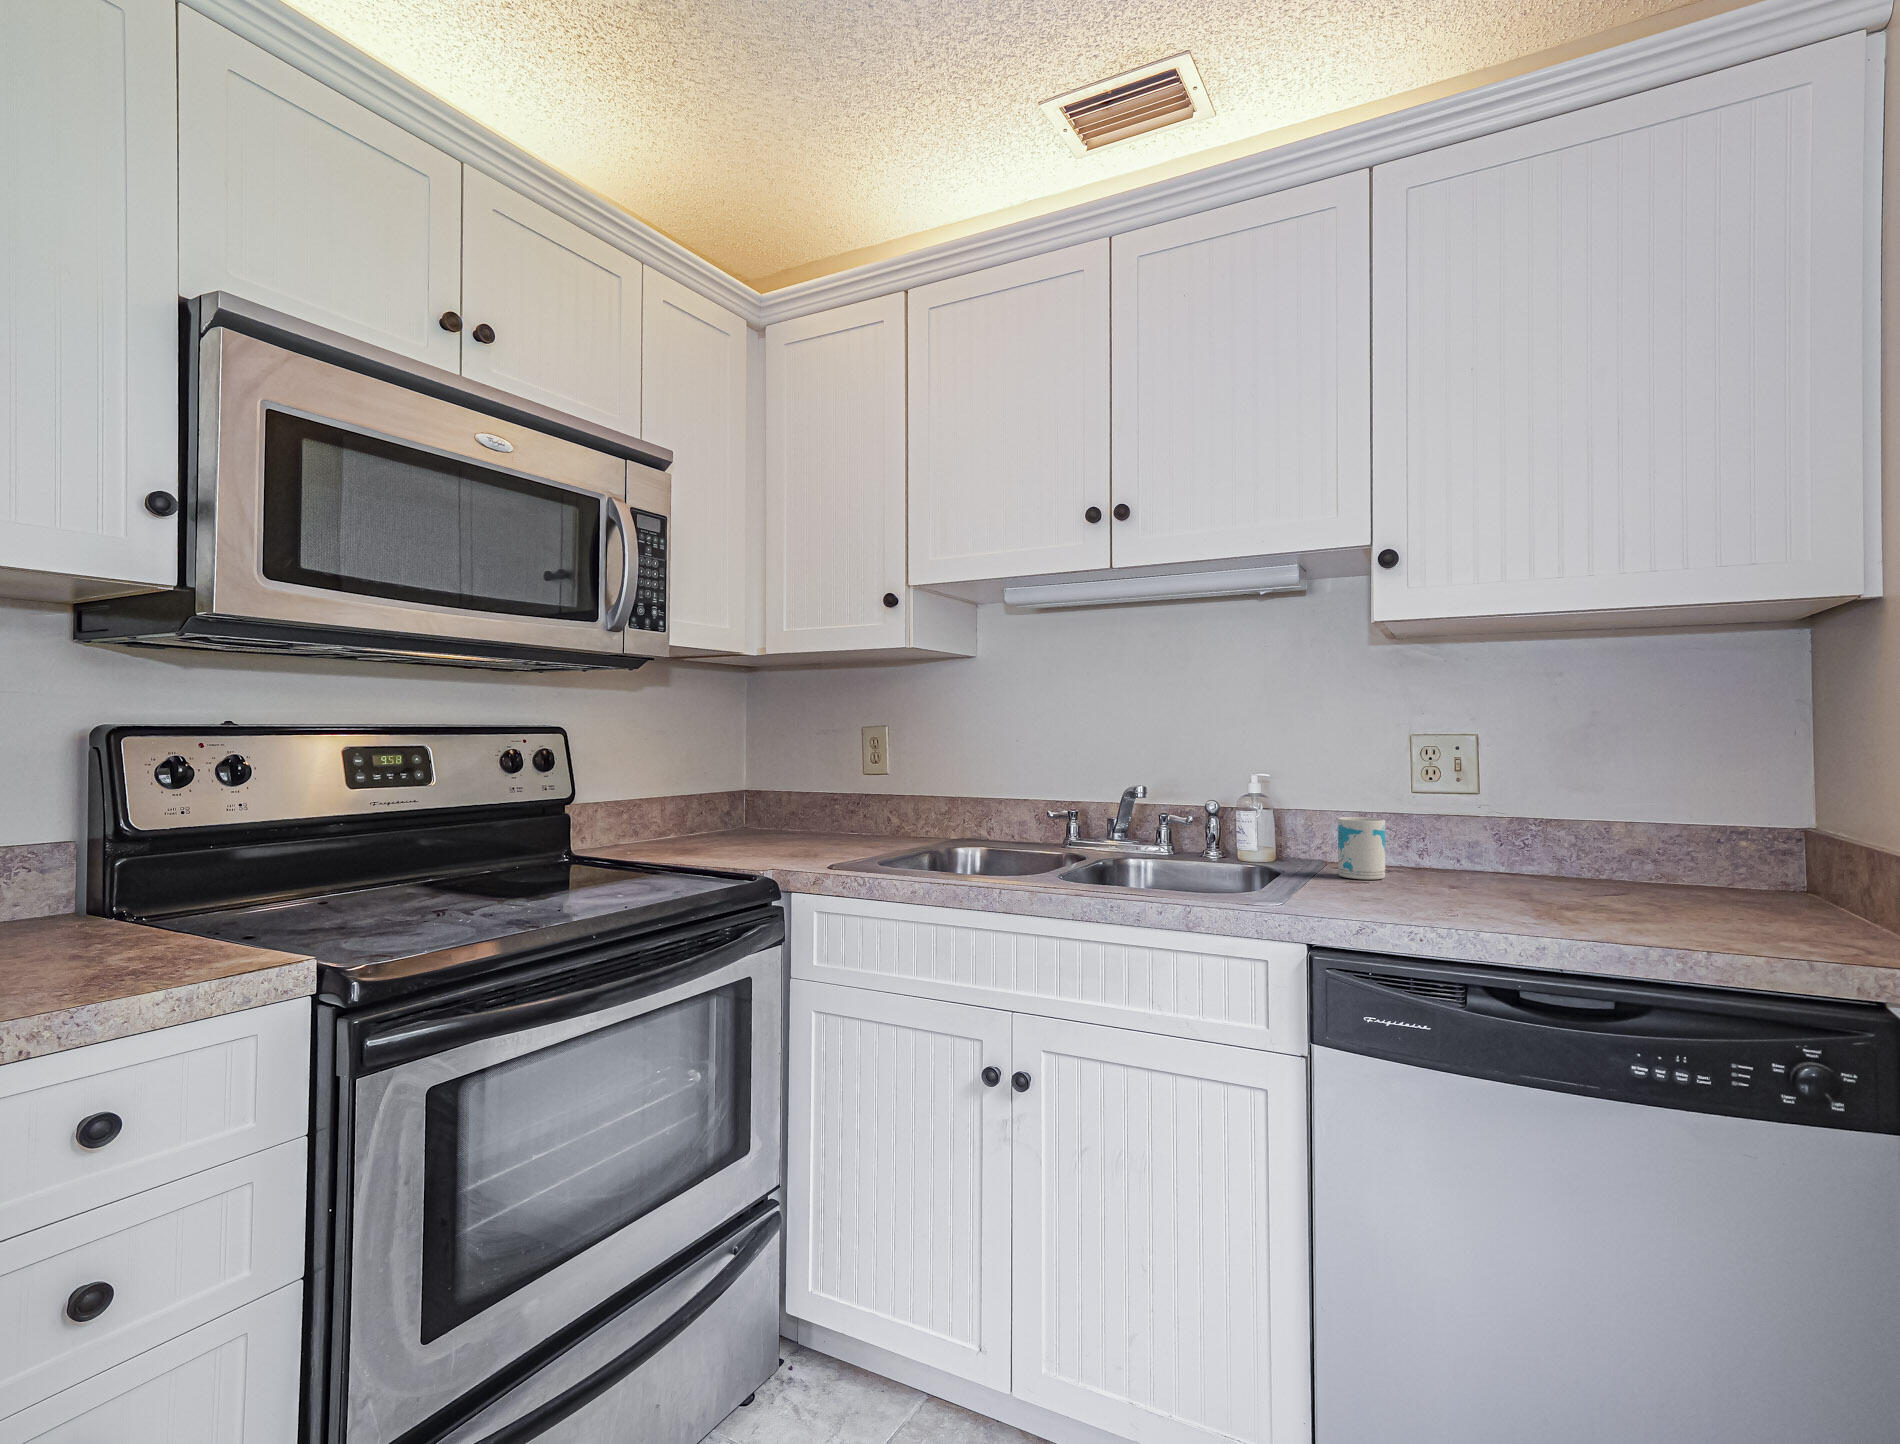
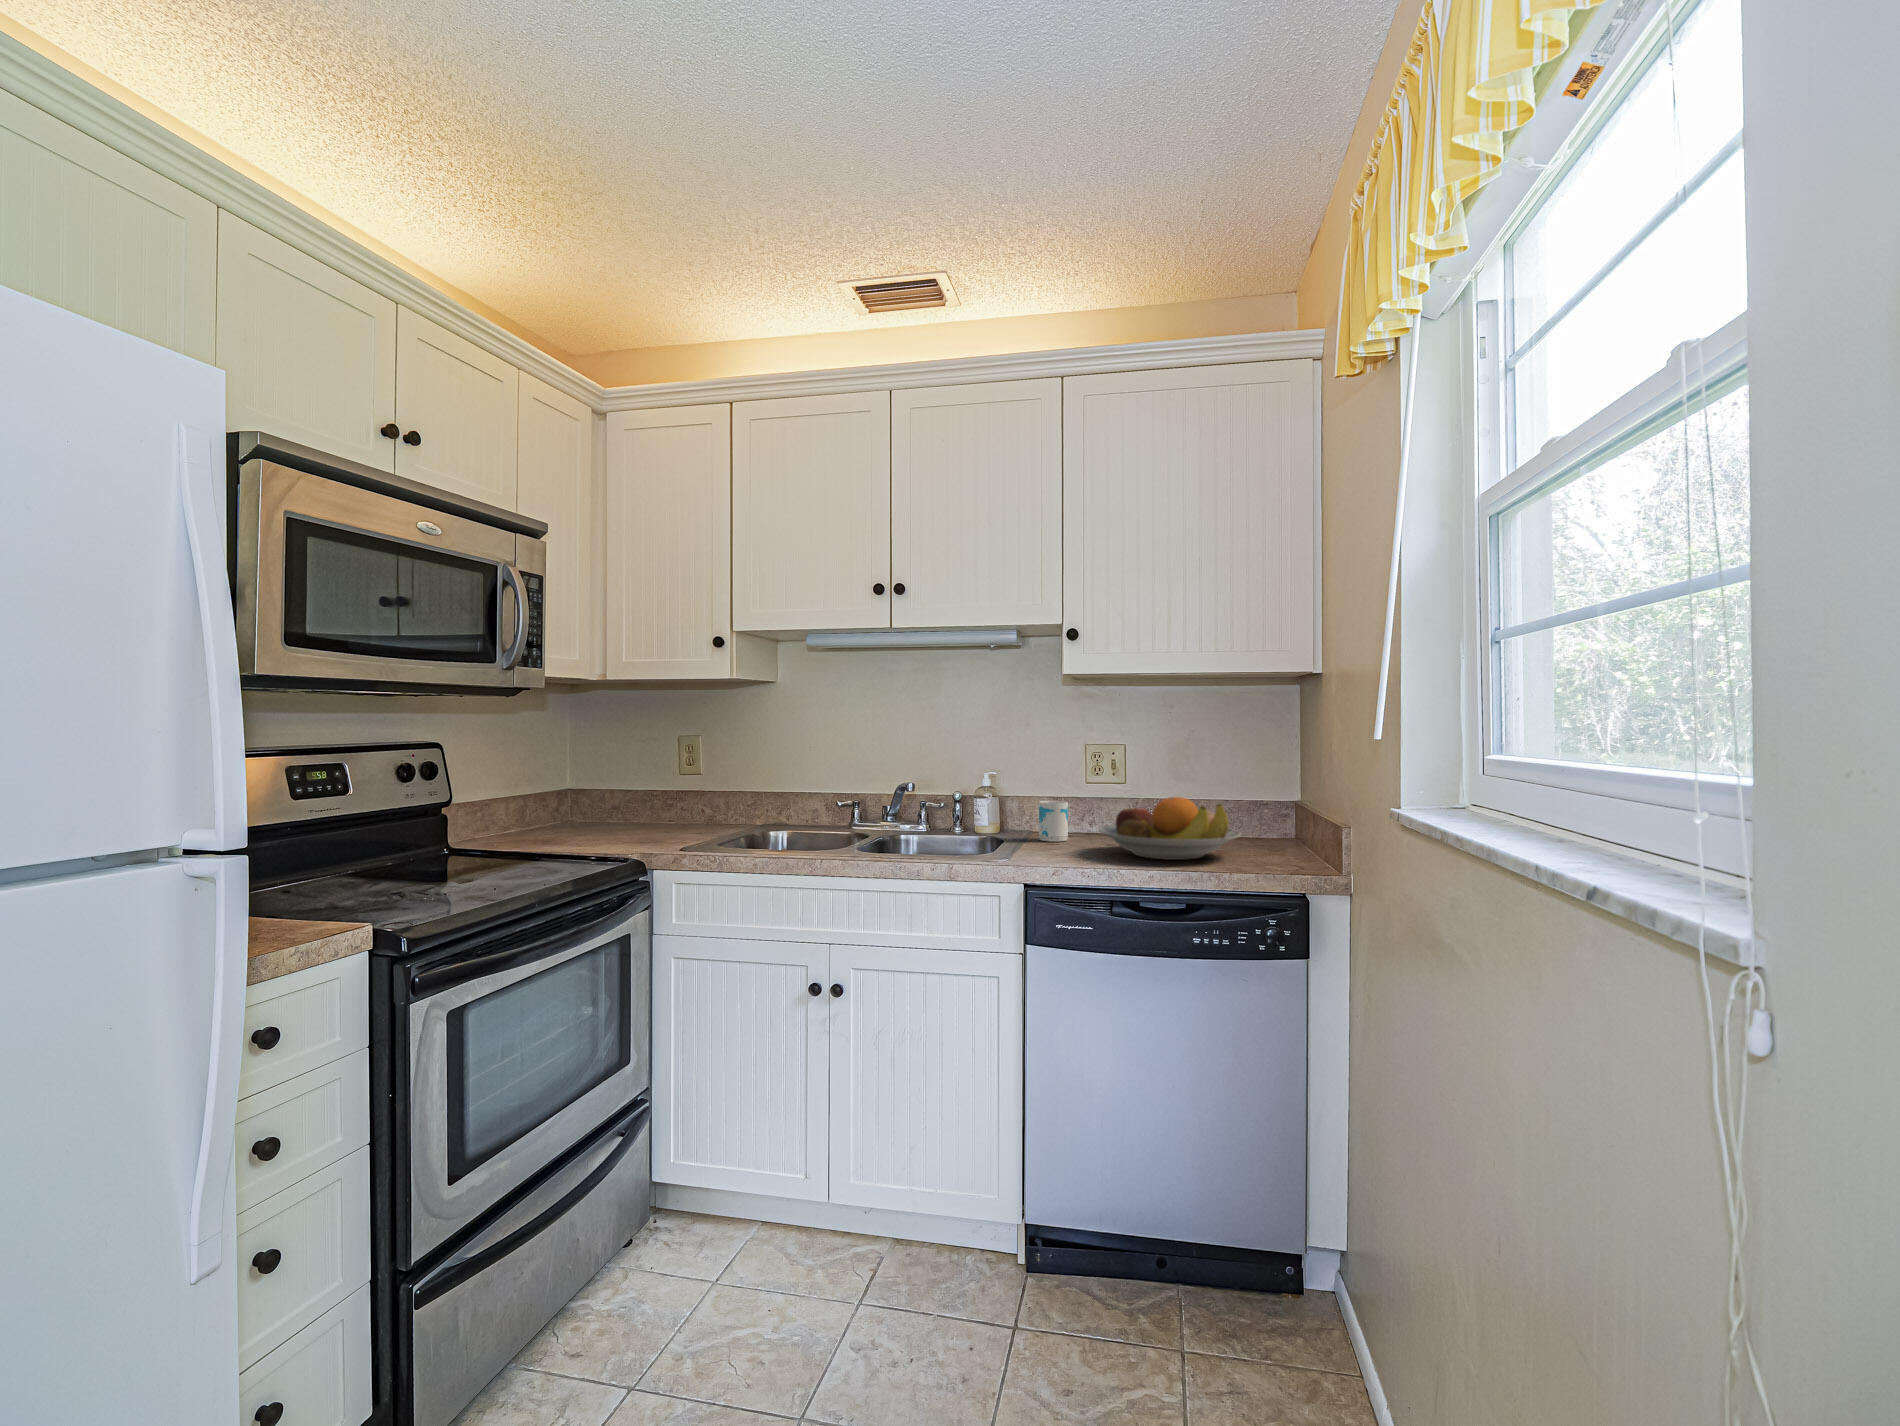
fruit bowl: none [1437,813,1715,921] -> present [1098,797,1241,860]

